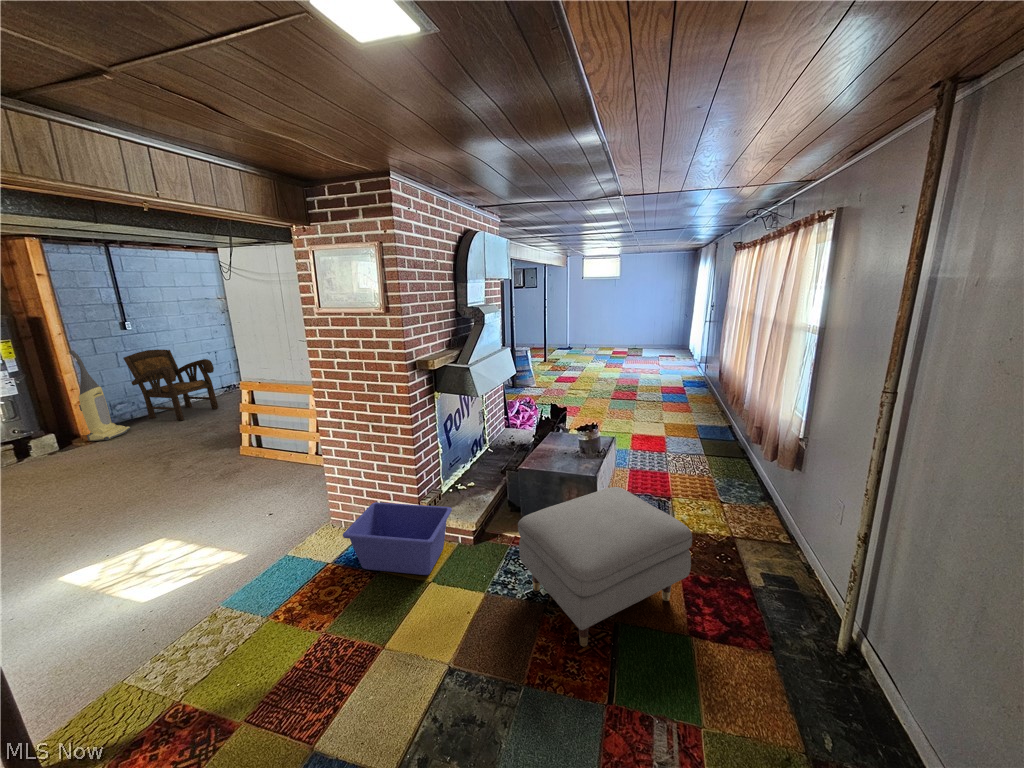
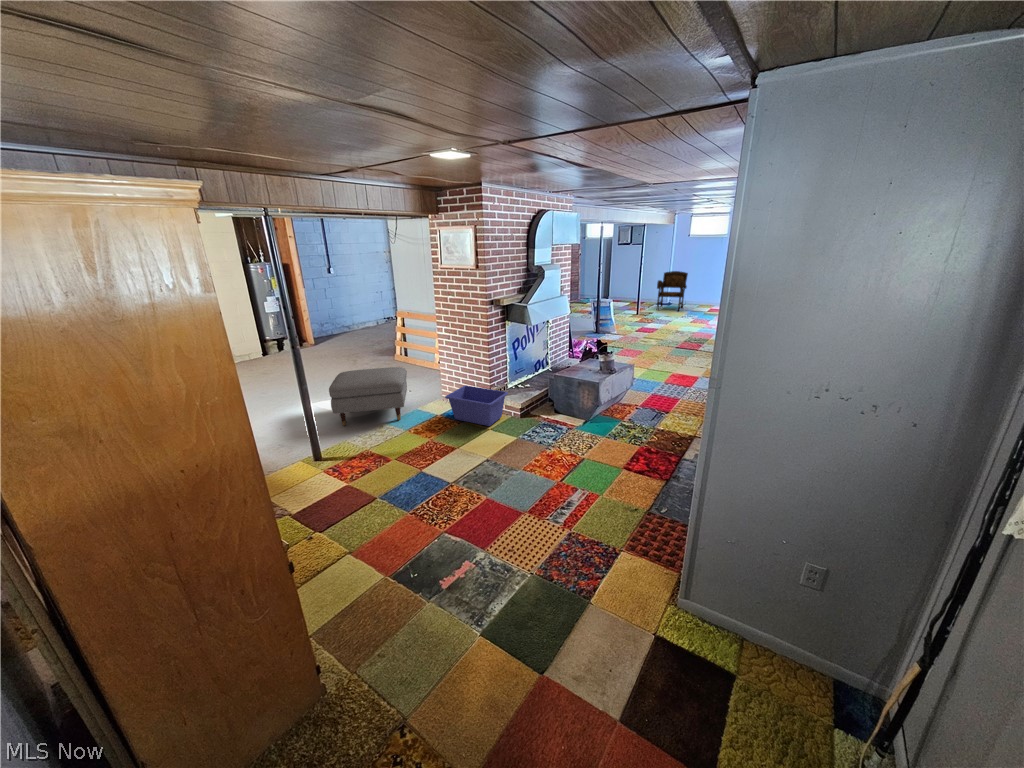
vacuum cleaner: present [69,350,131,441] -> none [304,286,333,345]
armchair: present [123,350,218,420] -> present [657,271,688,311]
ottoman: present [518,487,692,647] -> present [329,367,407,426]

